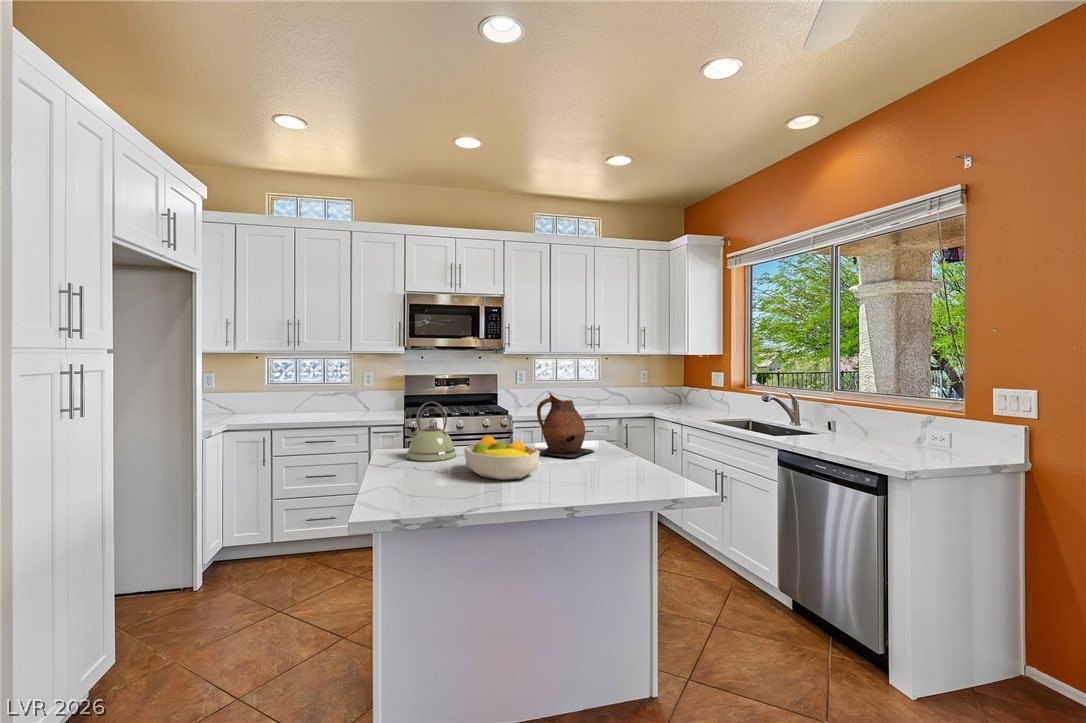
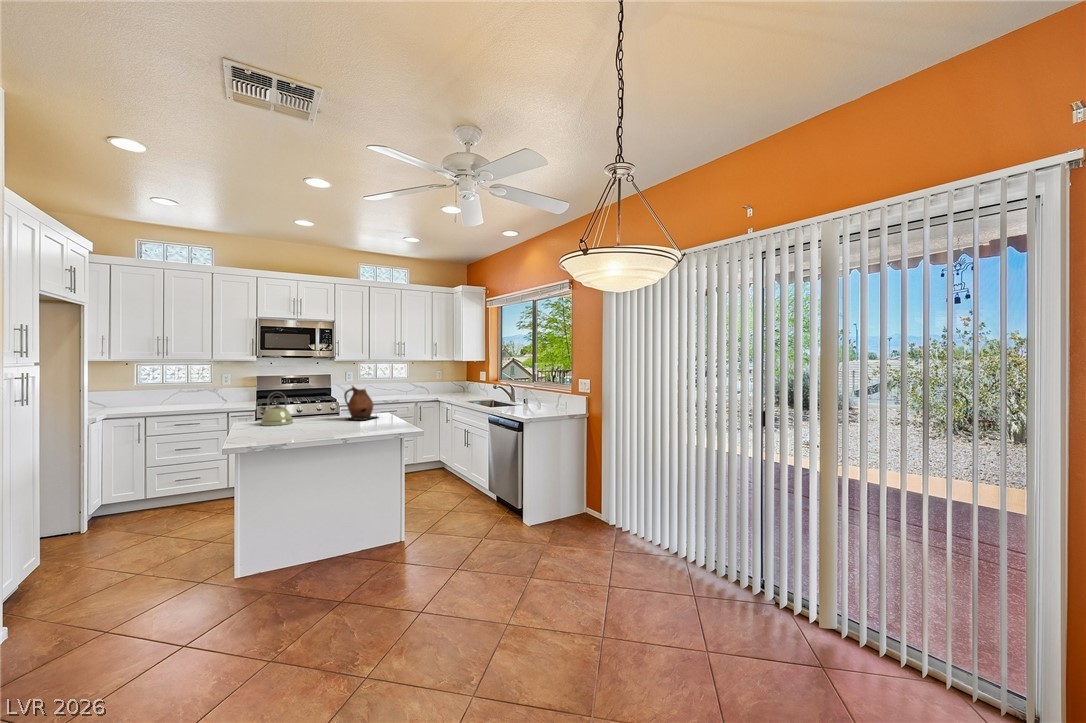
fruit bowl: present [464,435,540,480] -> none [297,408,341,430]

